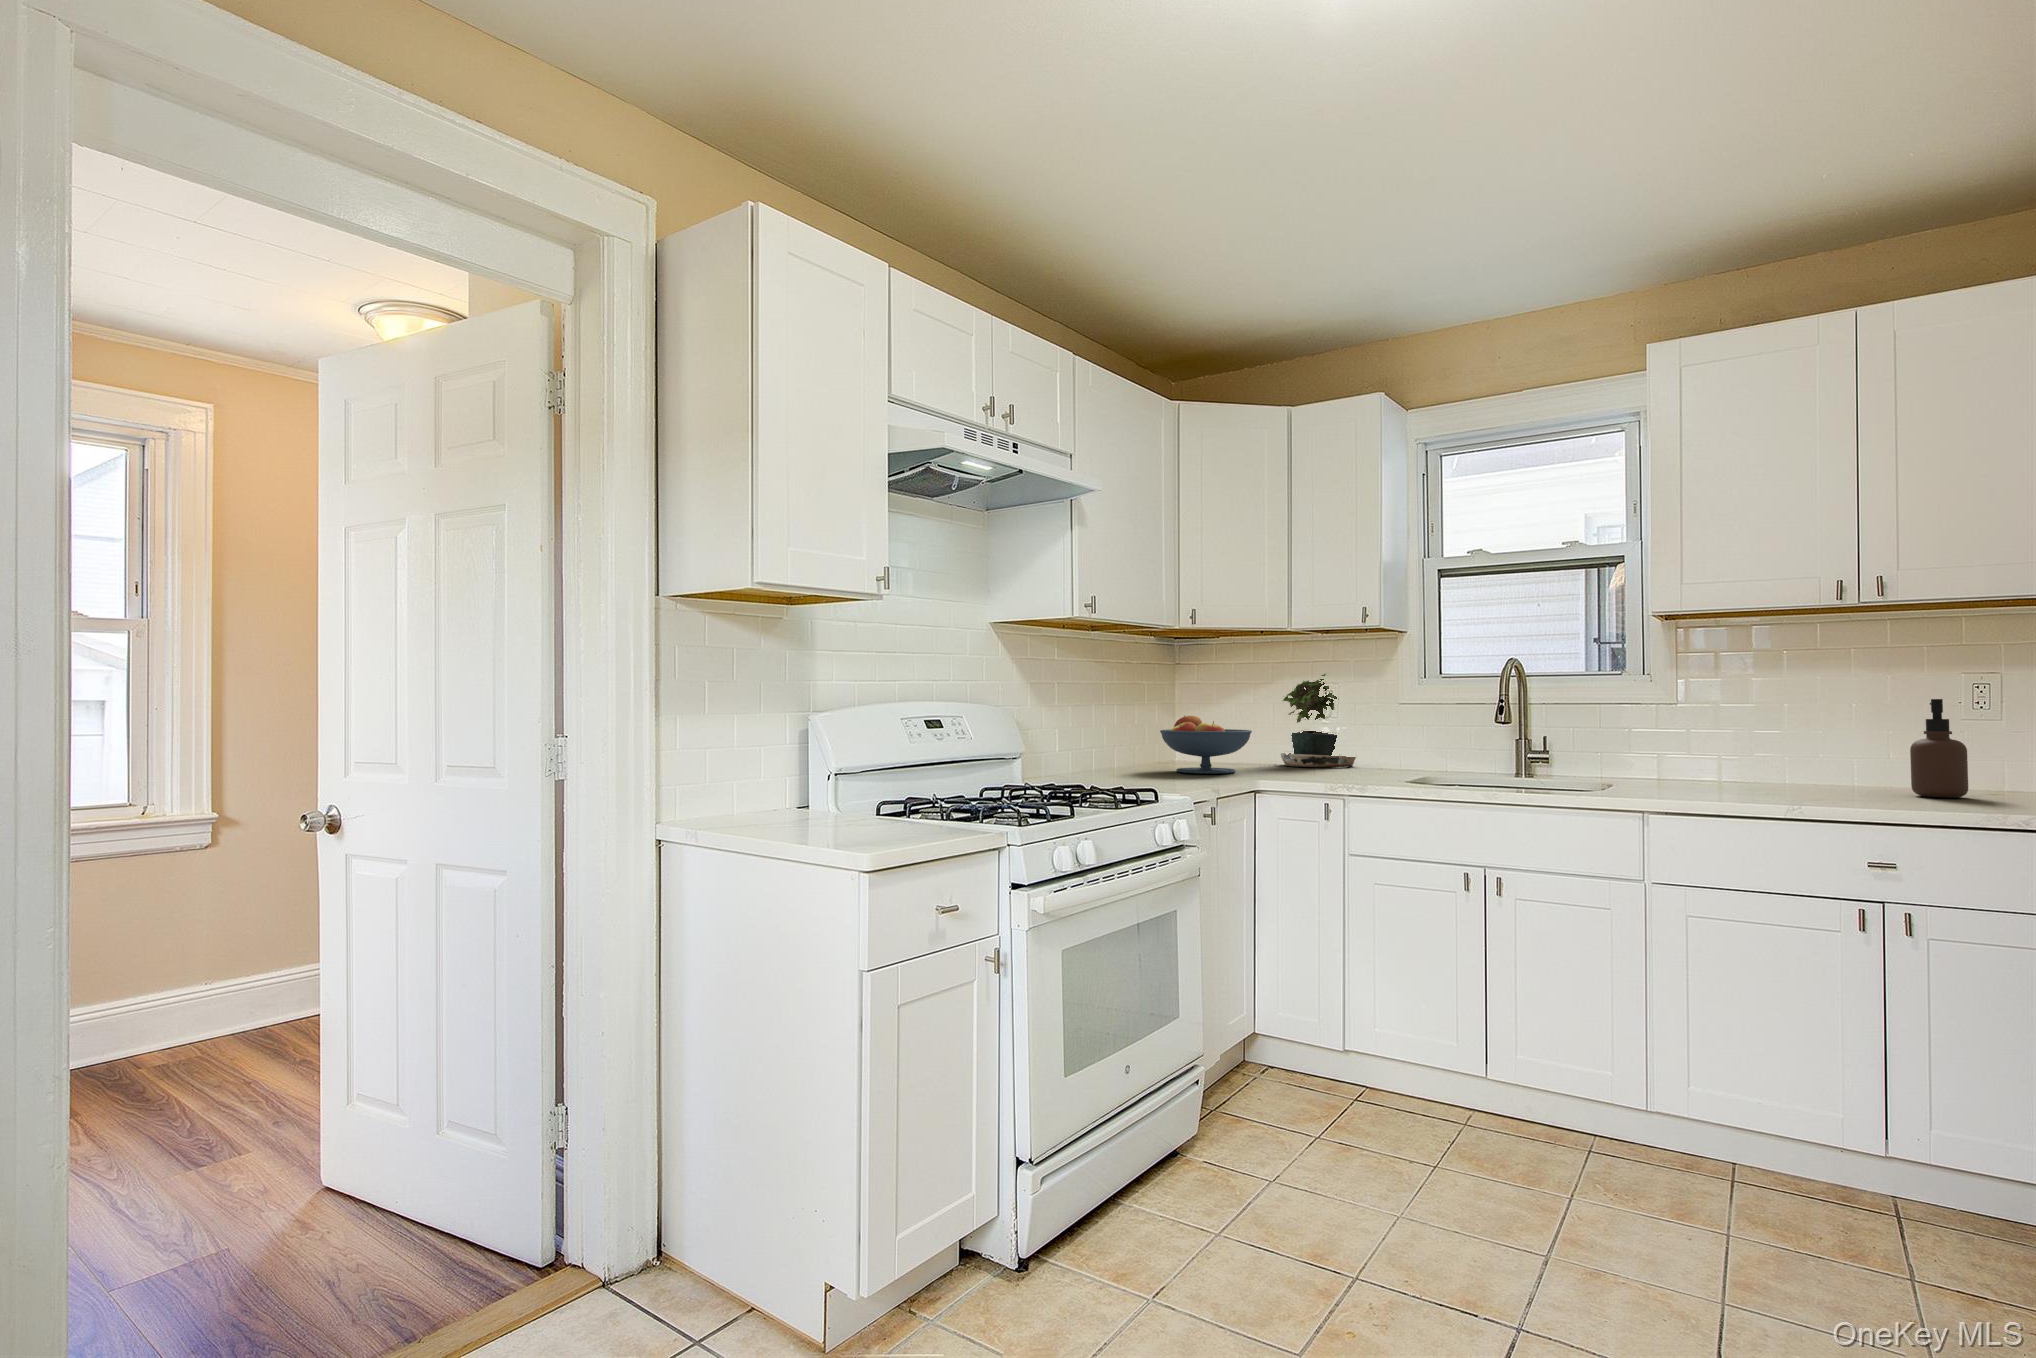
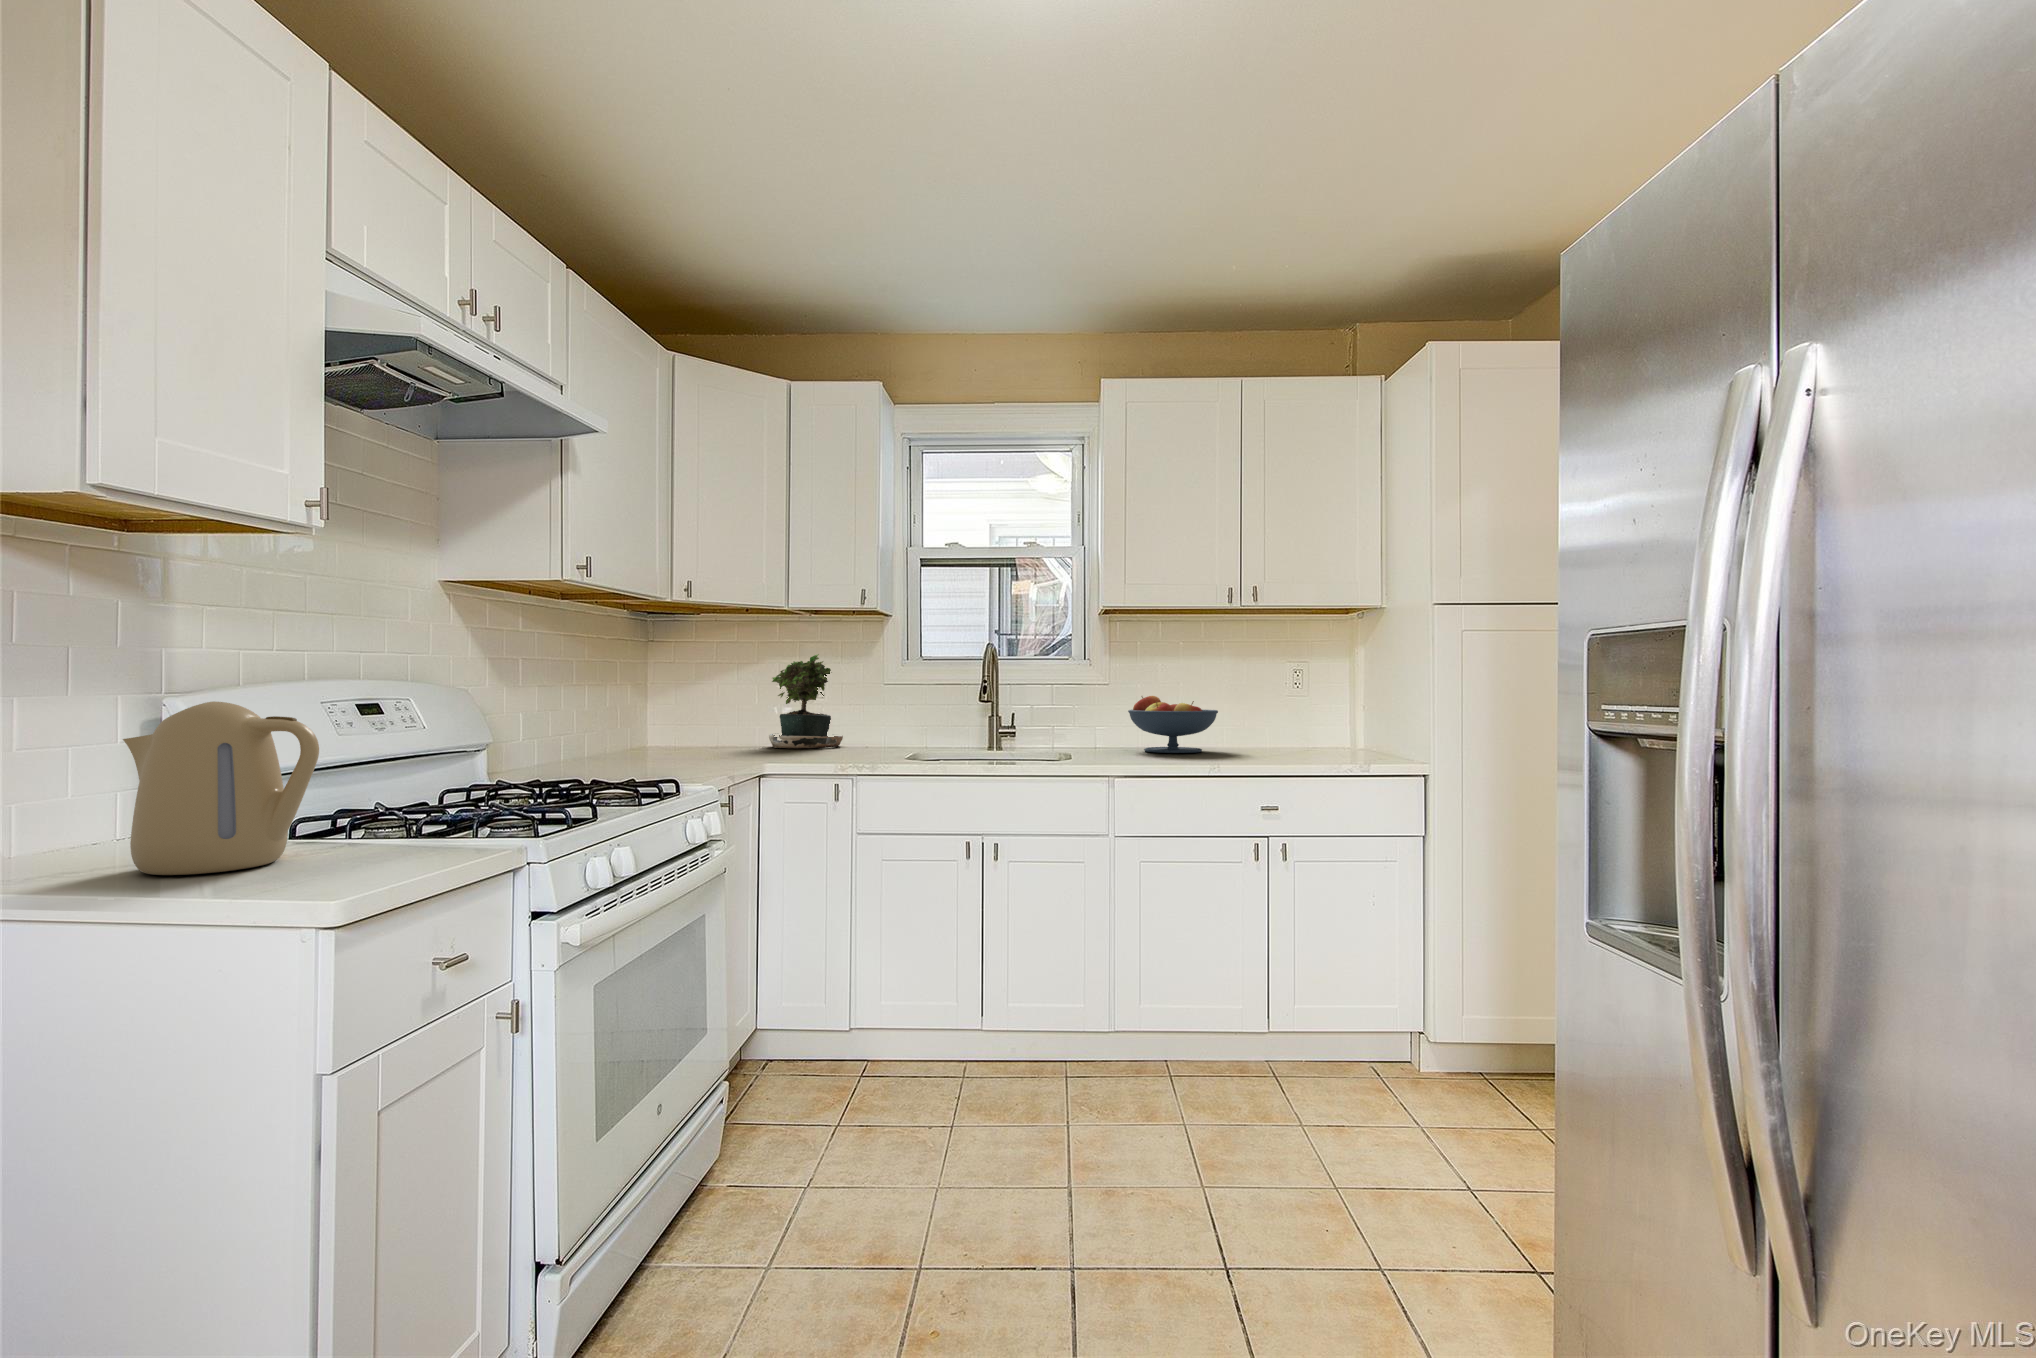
soap dispenser: present [1910,699,1968,798] -> none [1265,682,1297,755]
fruit bowl: present [1160,716,1252,774] -> present [1128,696,1218,753]
kettle: none [781,718,879,831] -> present [123,701,319,875]

